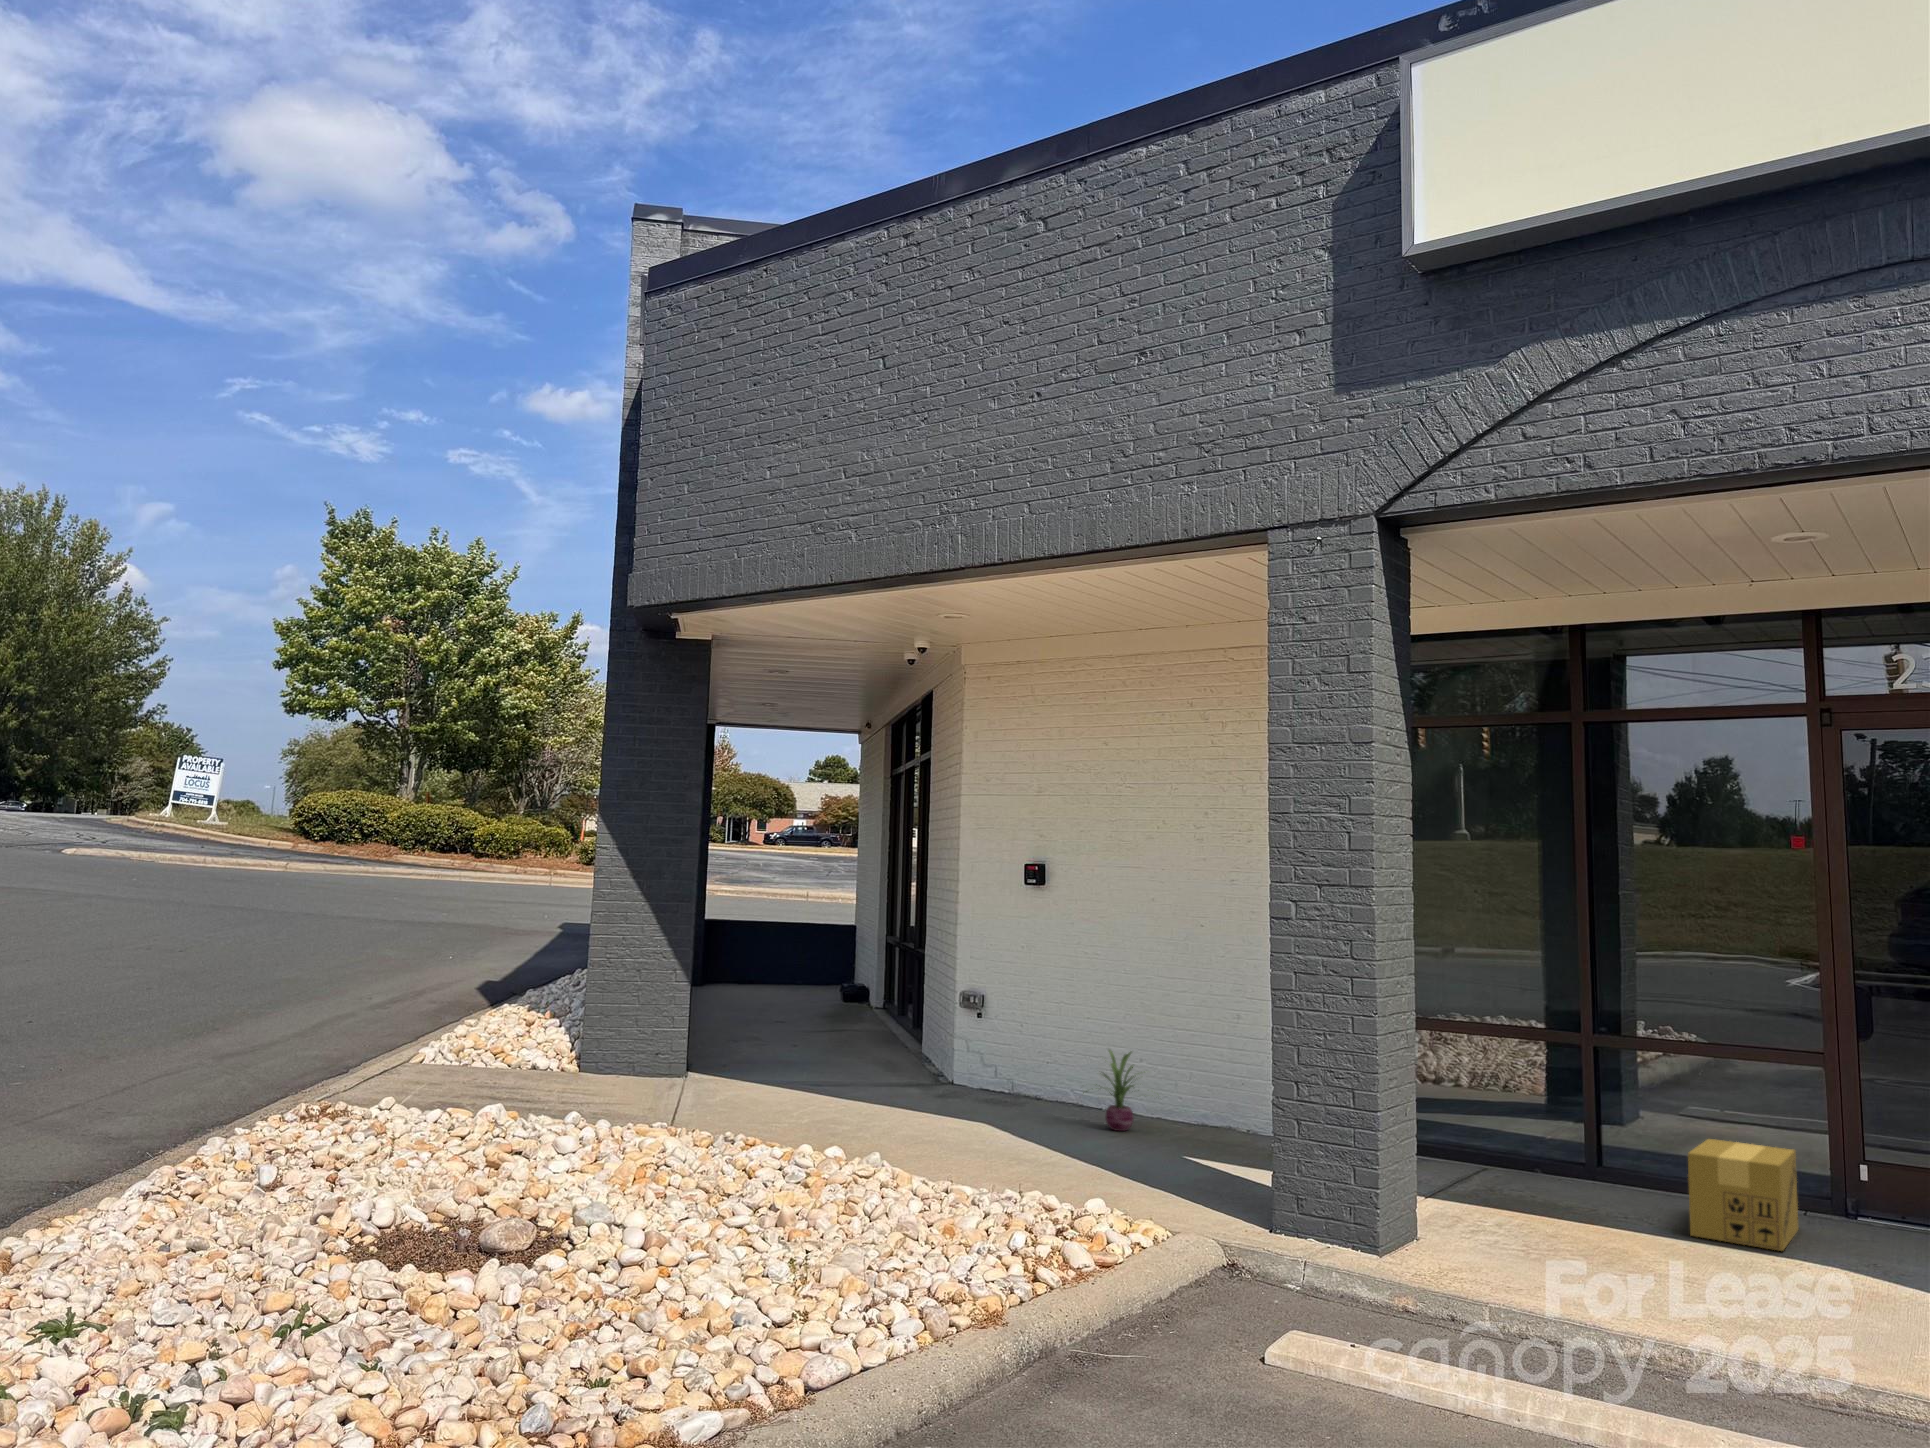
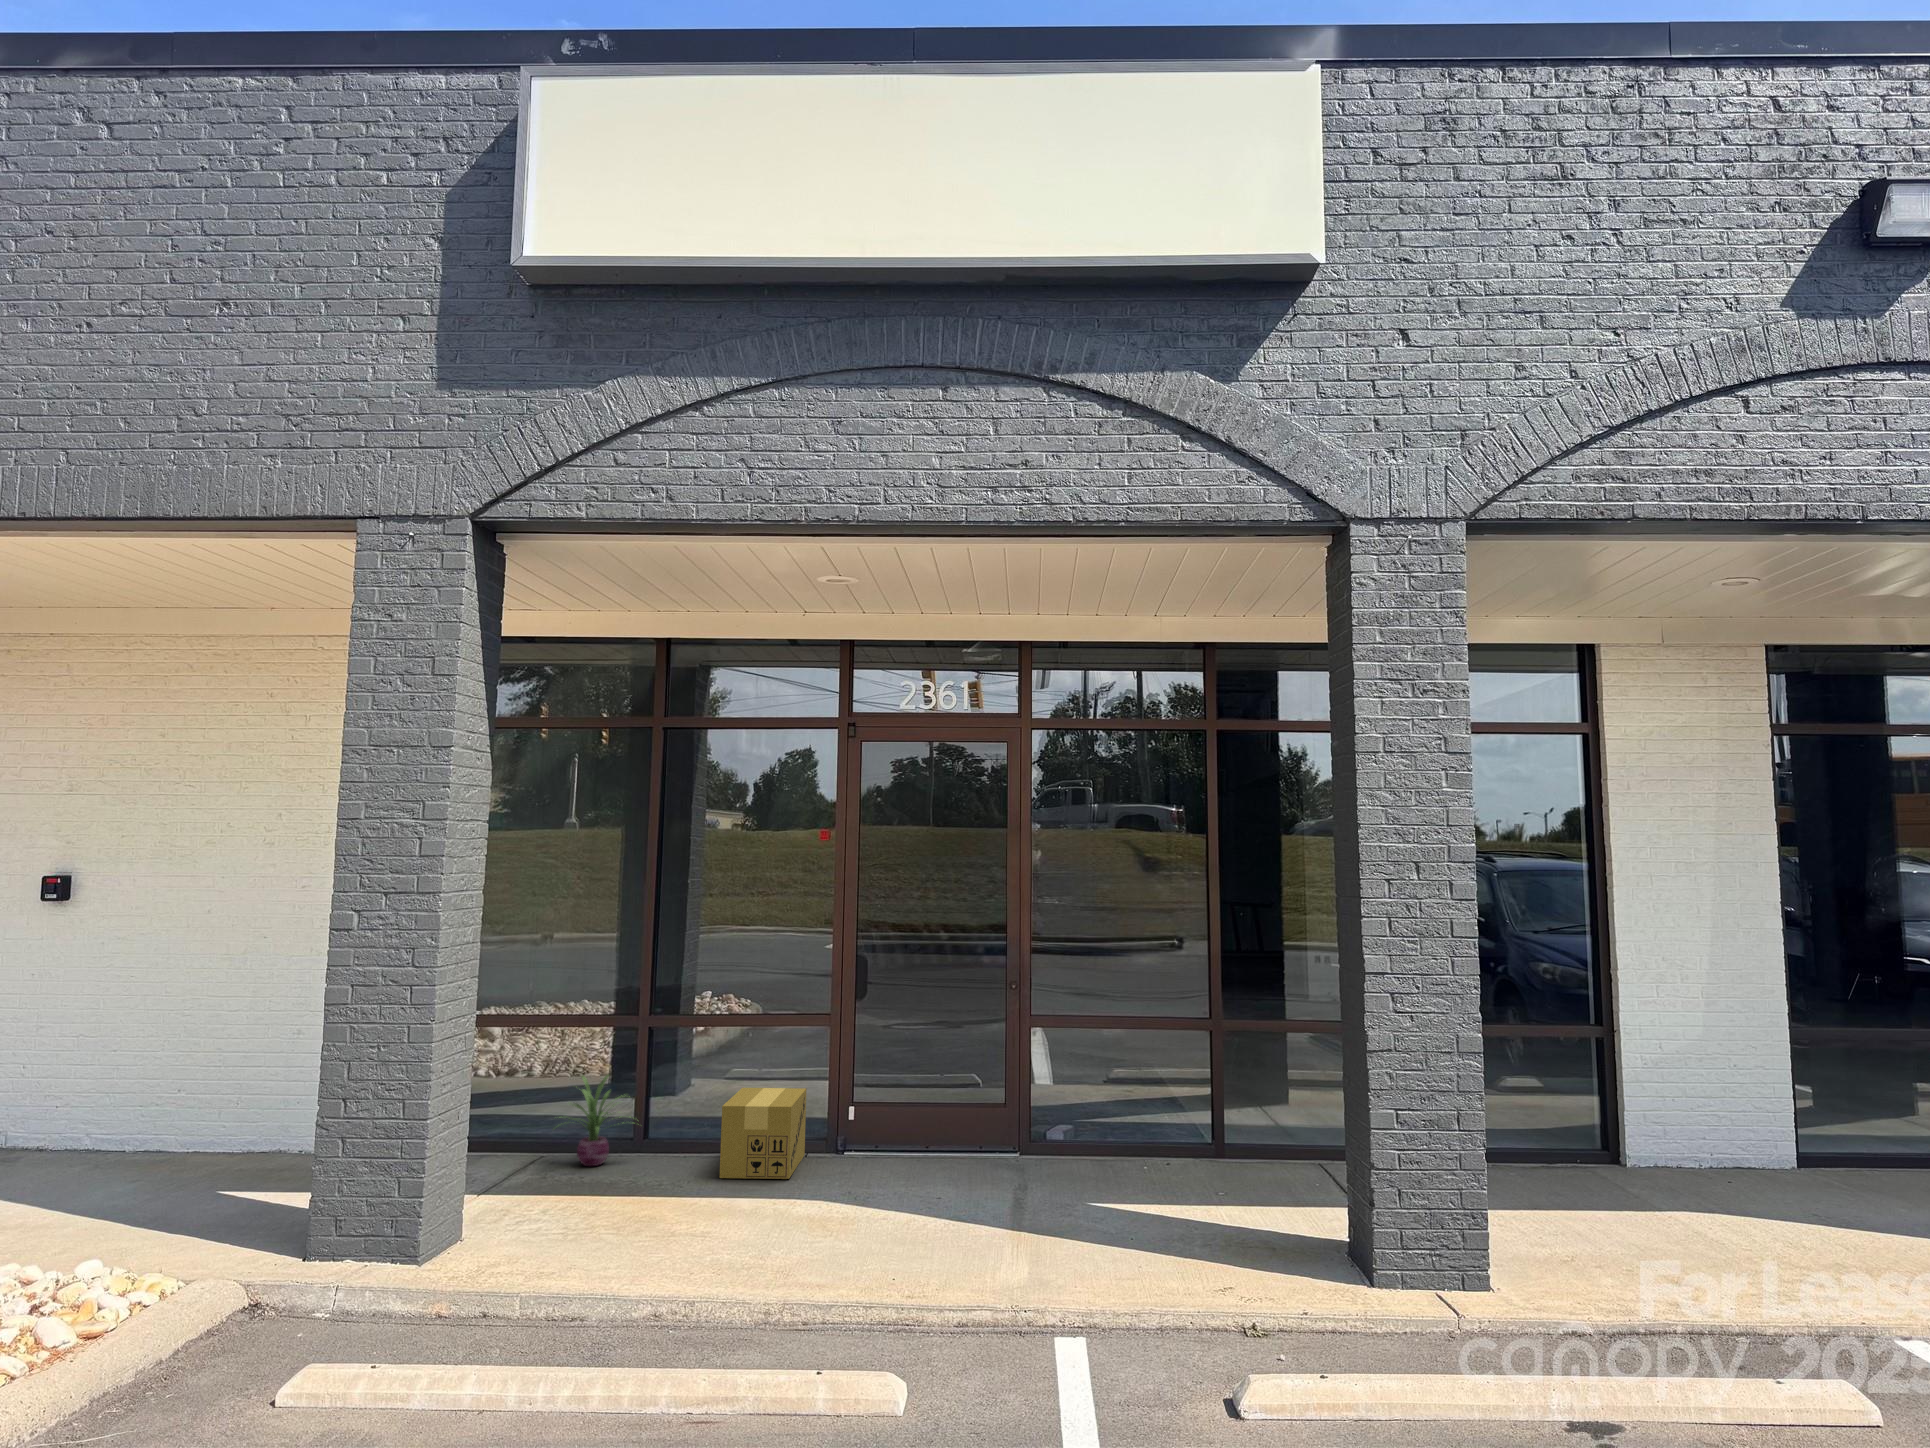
decorative plant: present [1103,1050,1145,1131] -> present [566,1075,614,1166]

